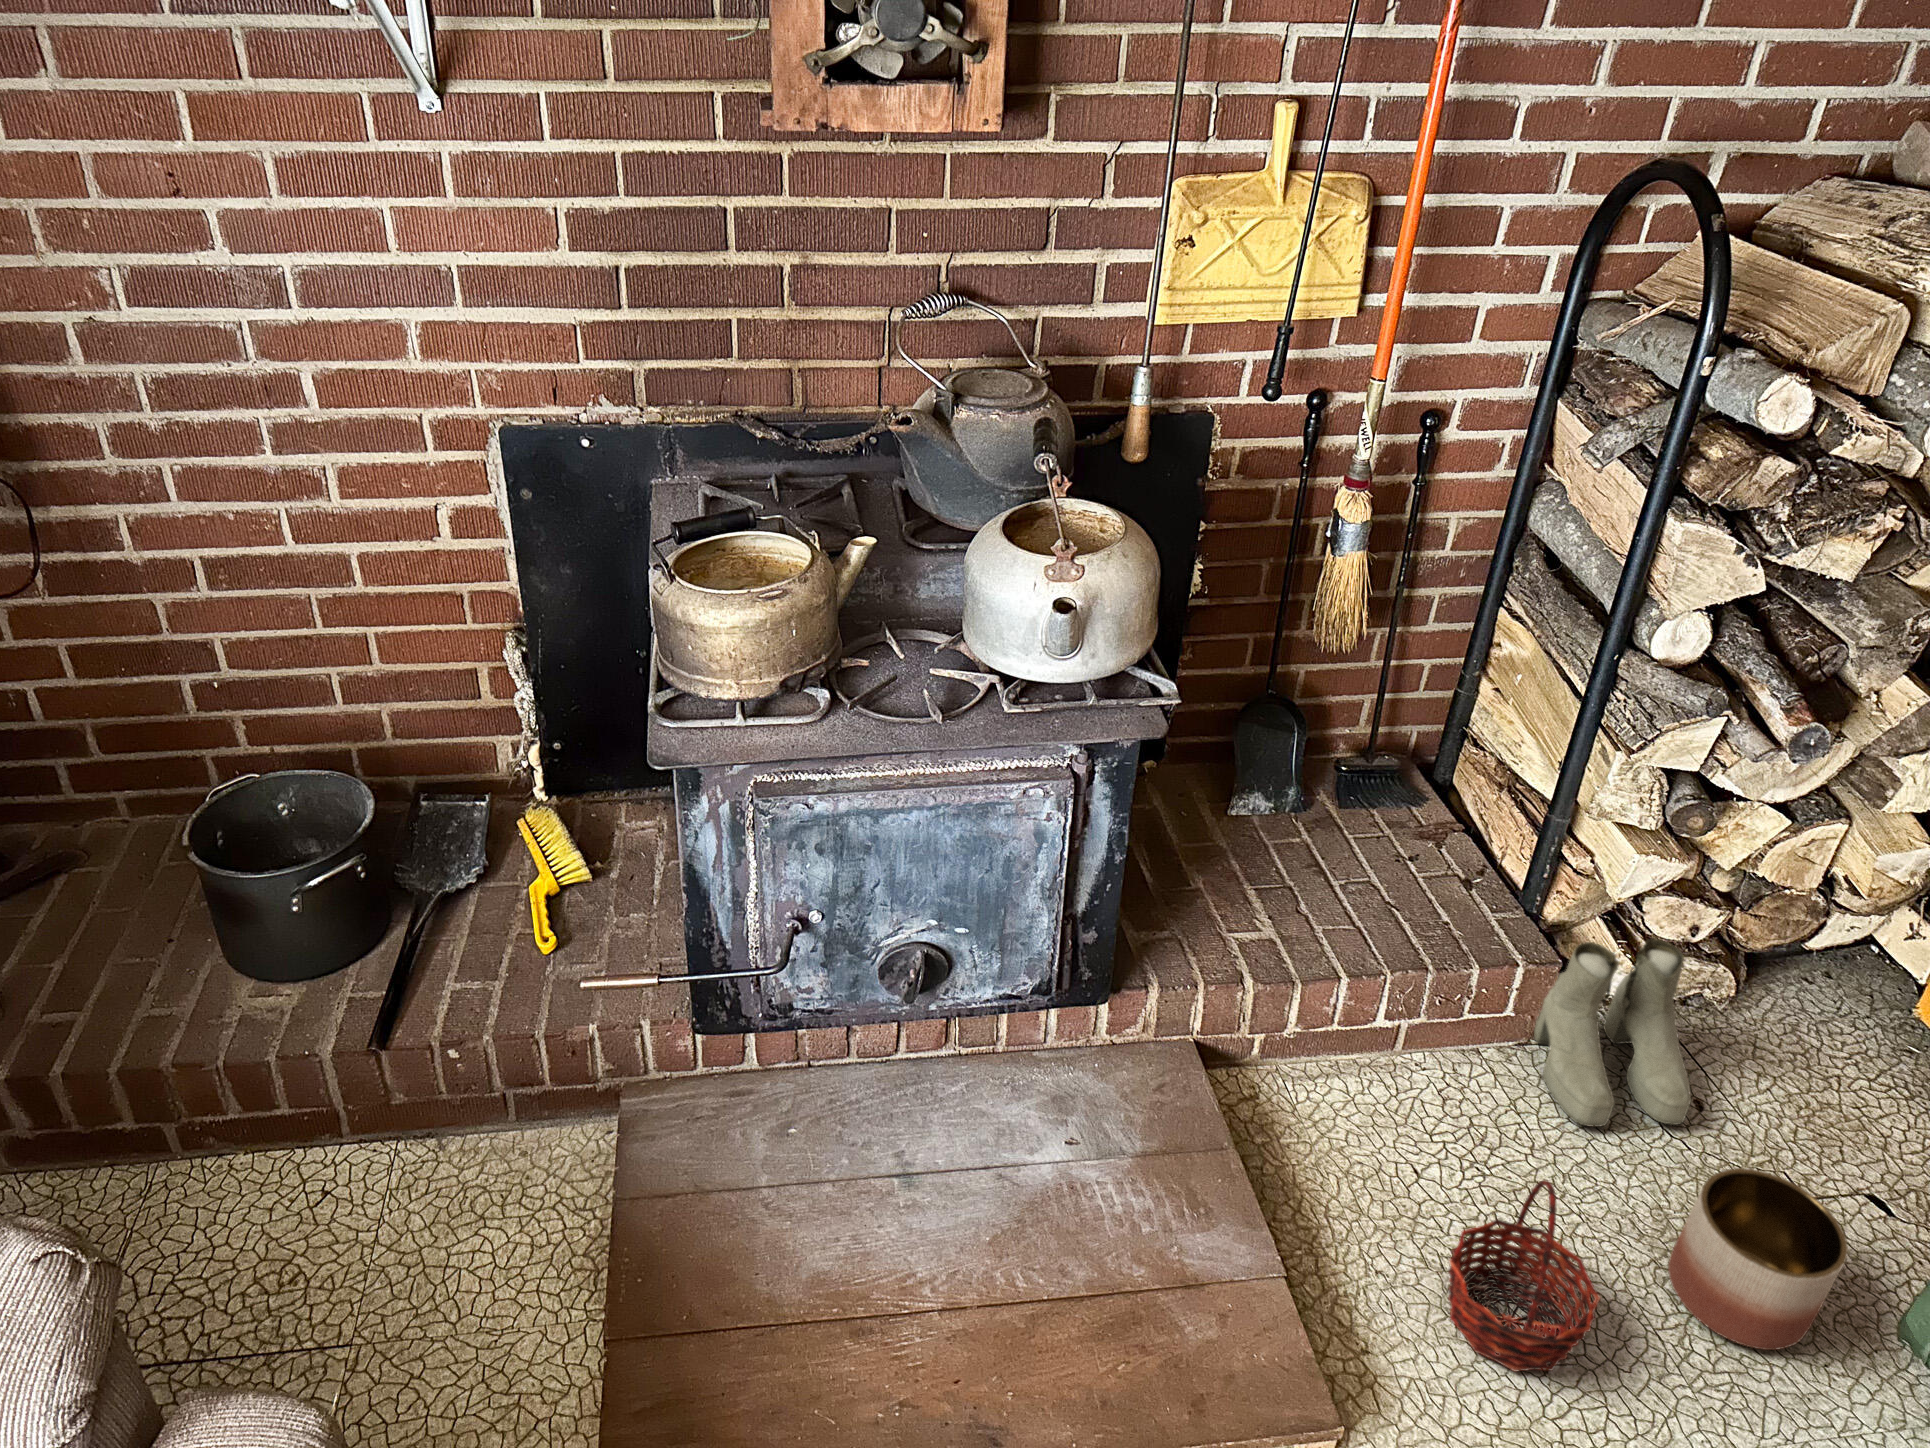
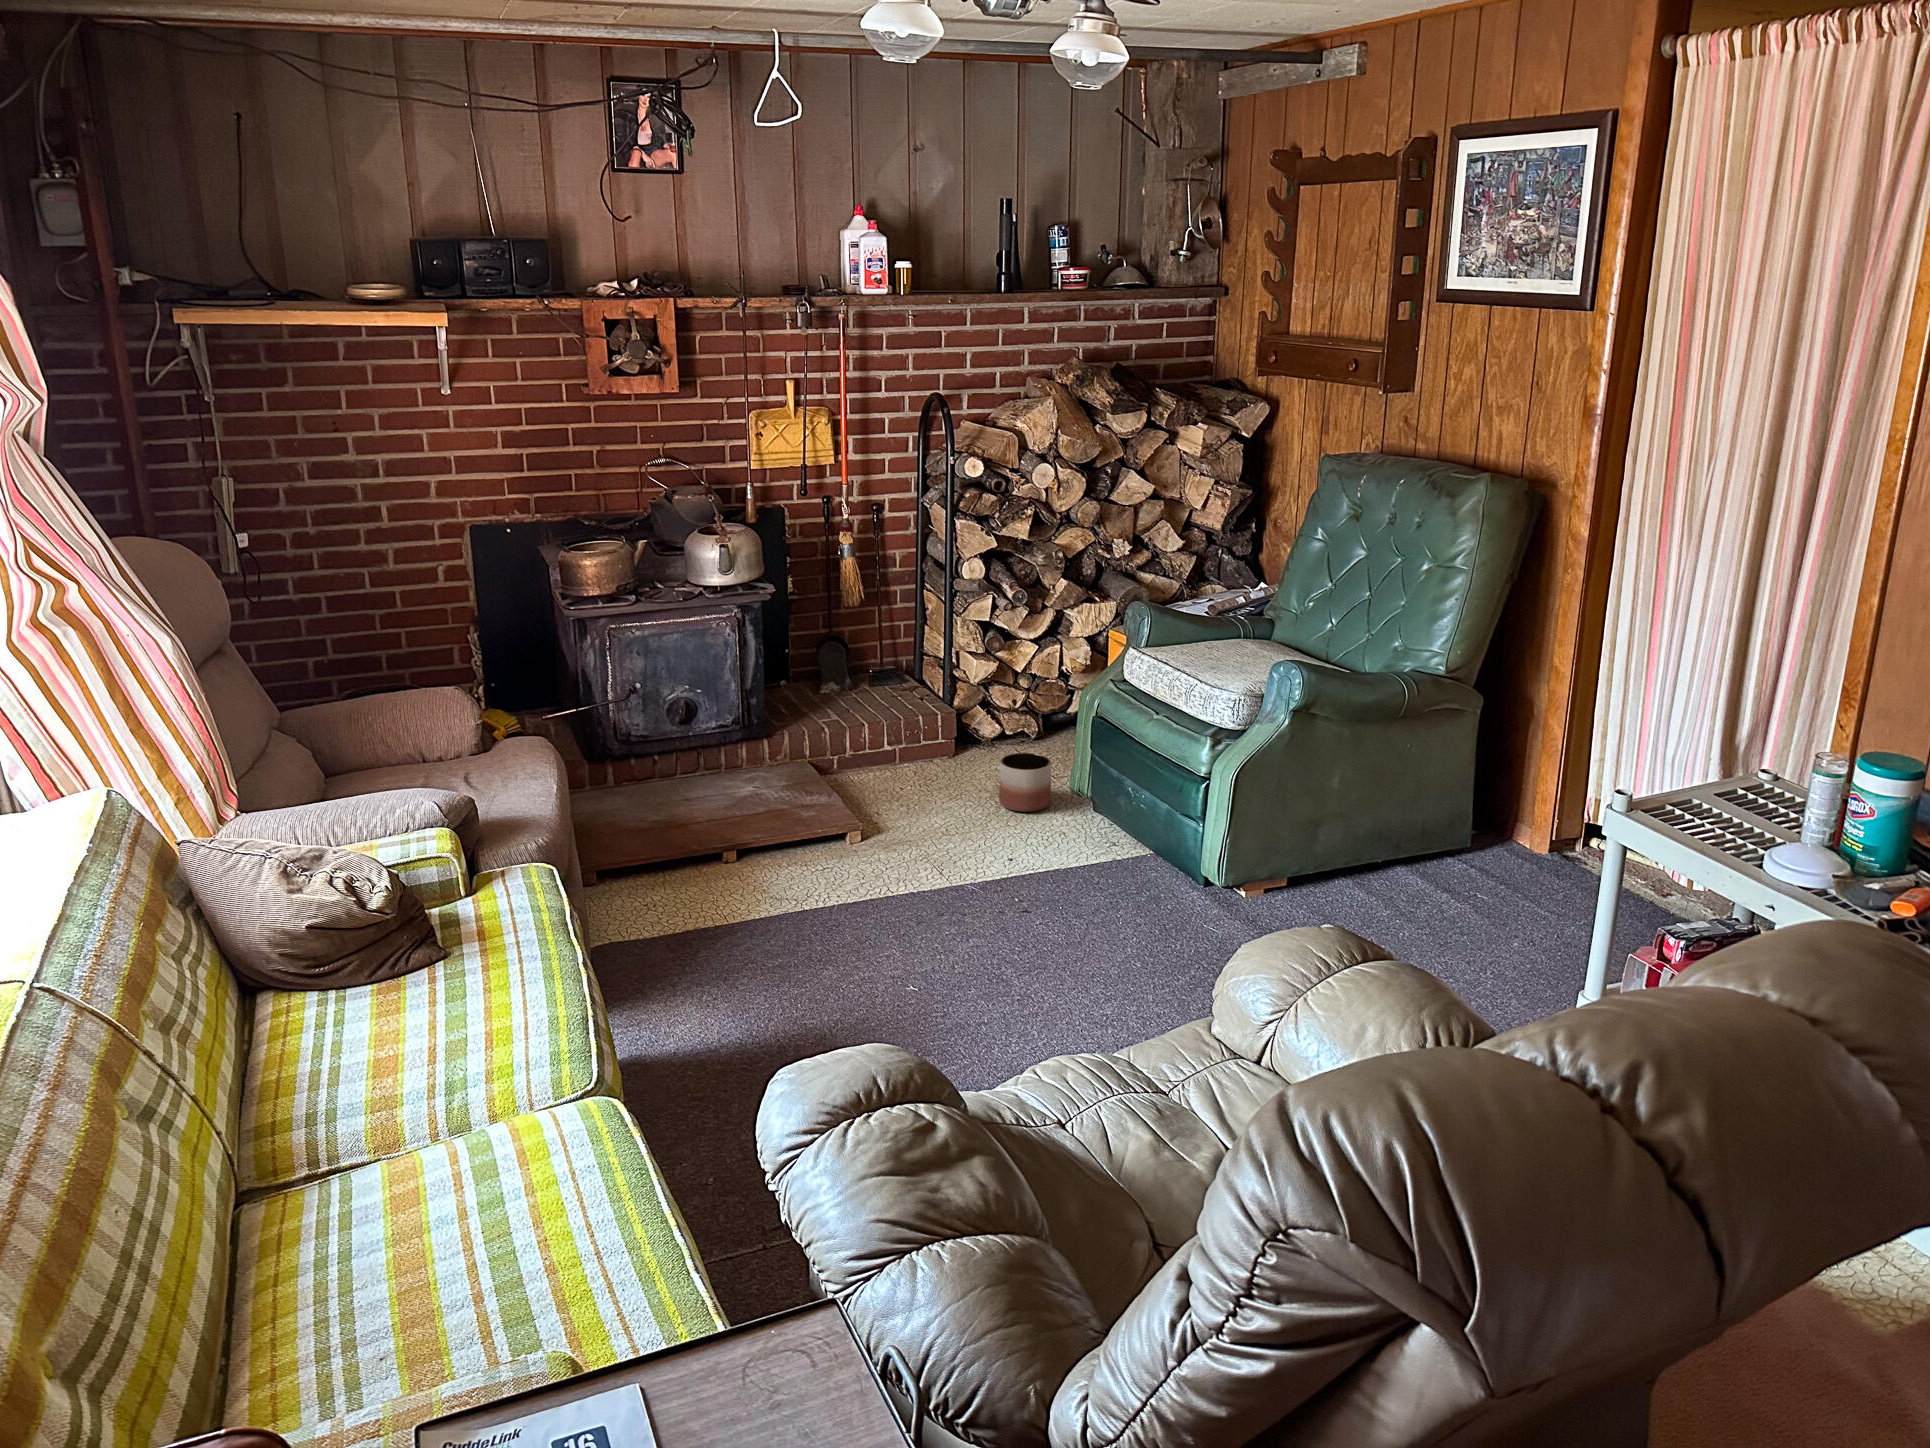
boots: present [1534,939,1691,1127] -> none [956,700,1015,773]
basket: present [1448,1180,1600,1372] -> none [908,747,965,826]

